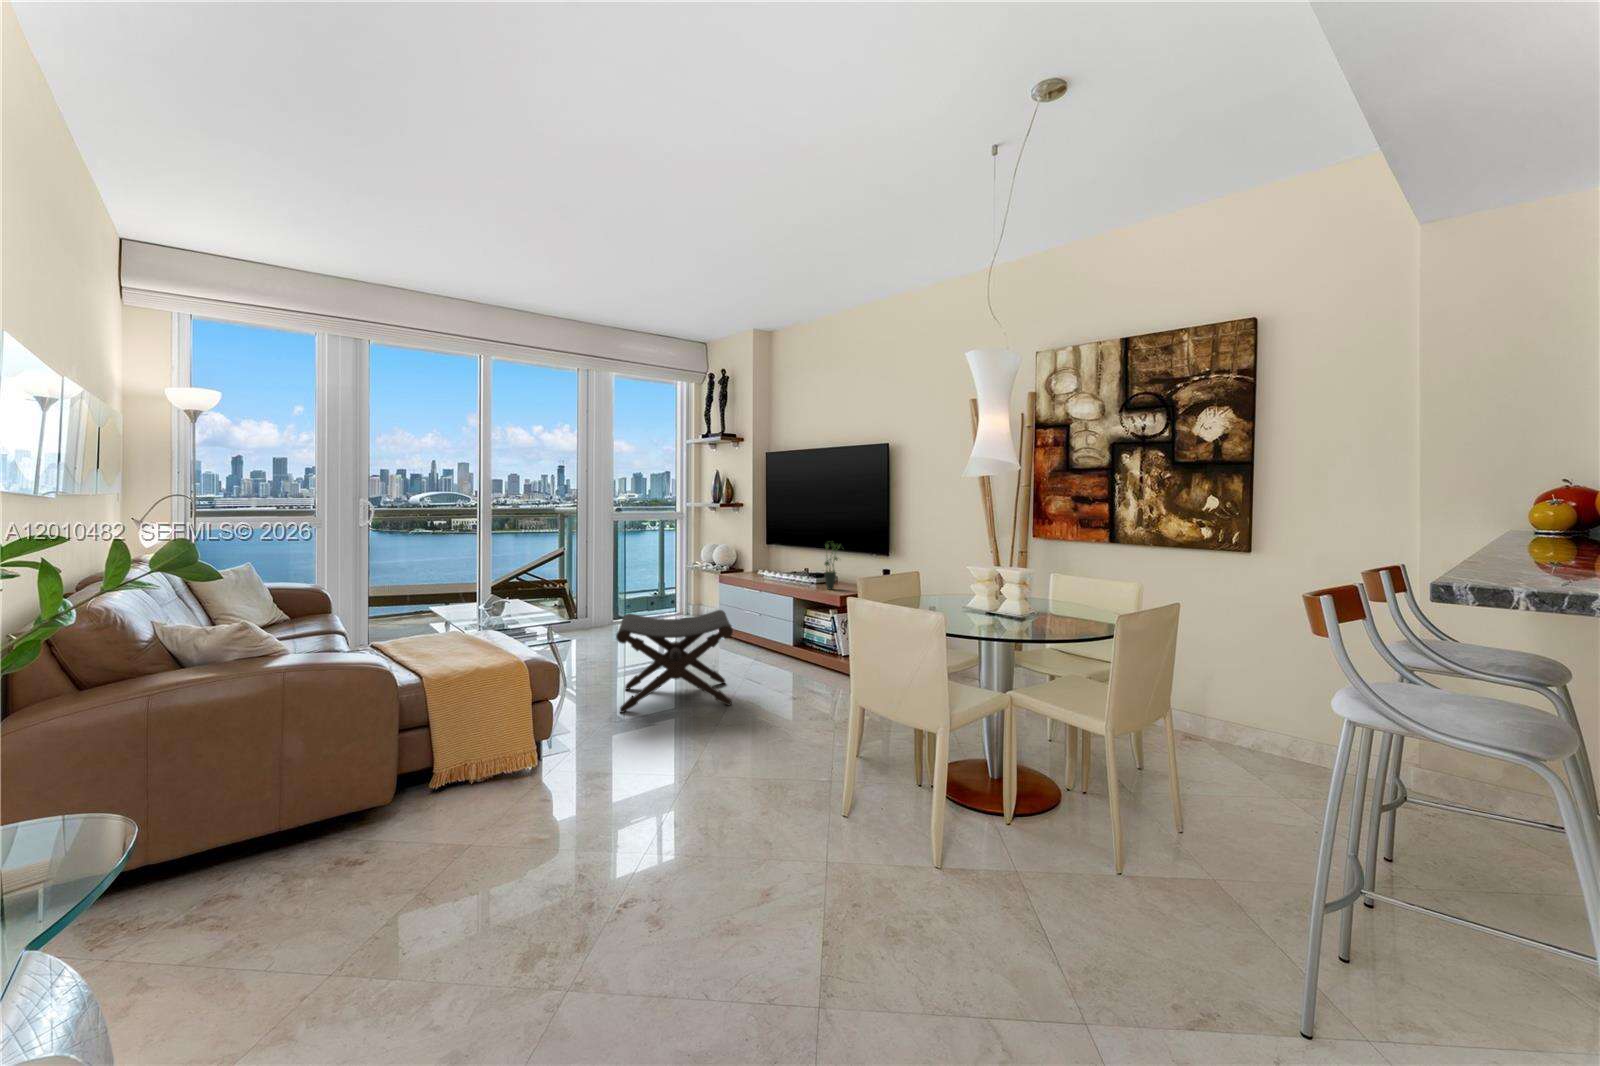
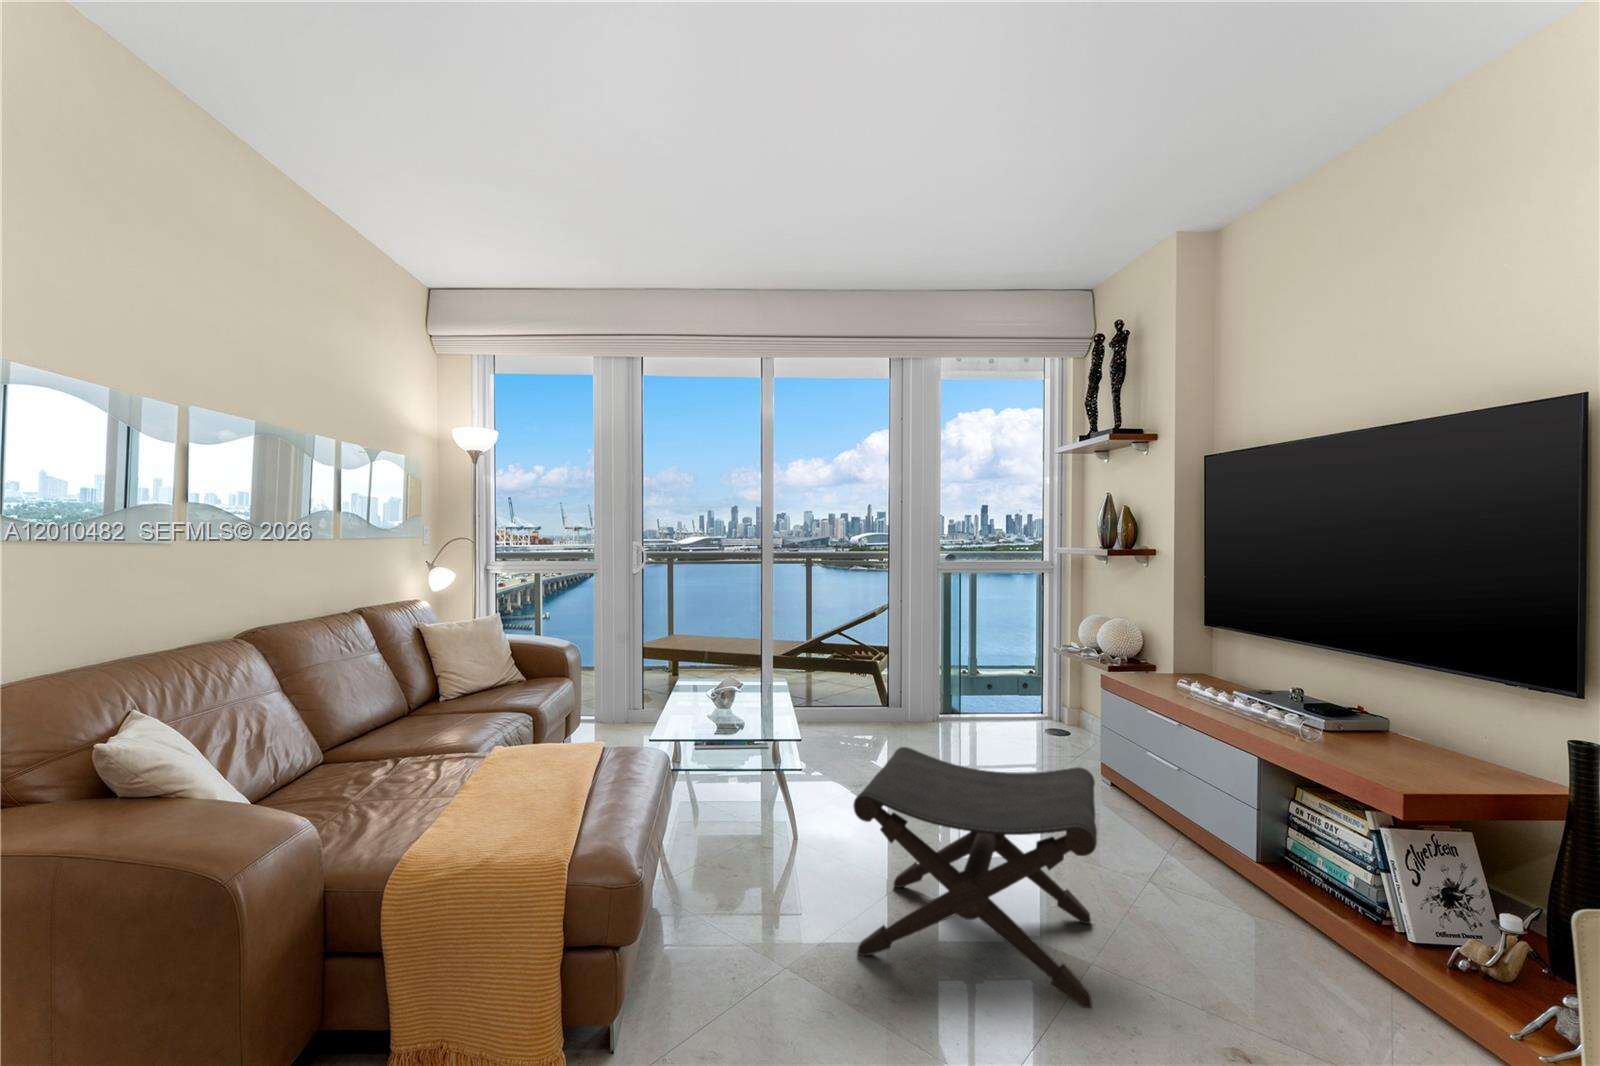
potted plant: present [824,543,839,589] -> none [1340,639,1401,751]

